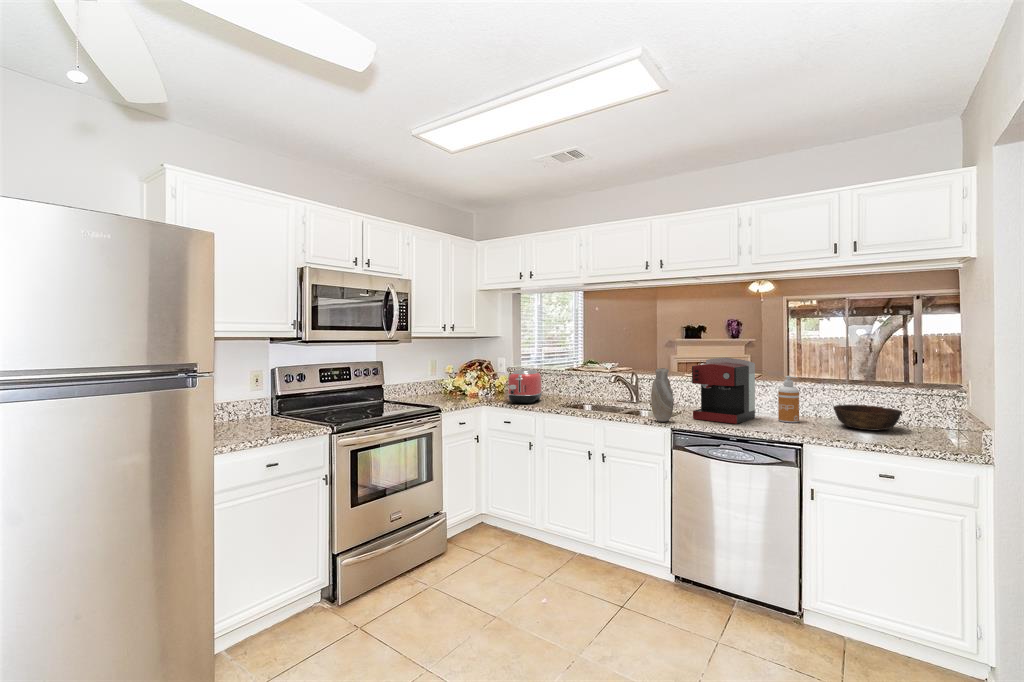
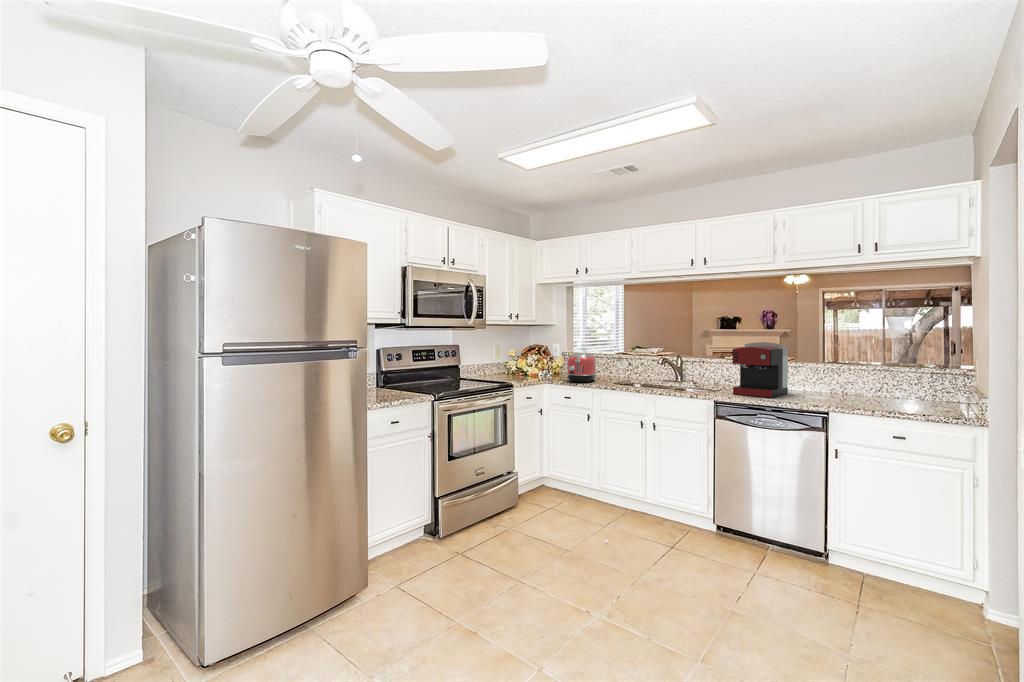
vase: present [651,368,674,422] -> none [697,351,716,396]
soap dispenser: present [778,376,799,423] -> none [808,358,827,397]
bowl: present [833,405,902,430] -> none [857,382,918,403]

